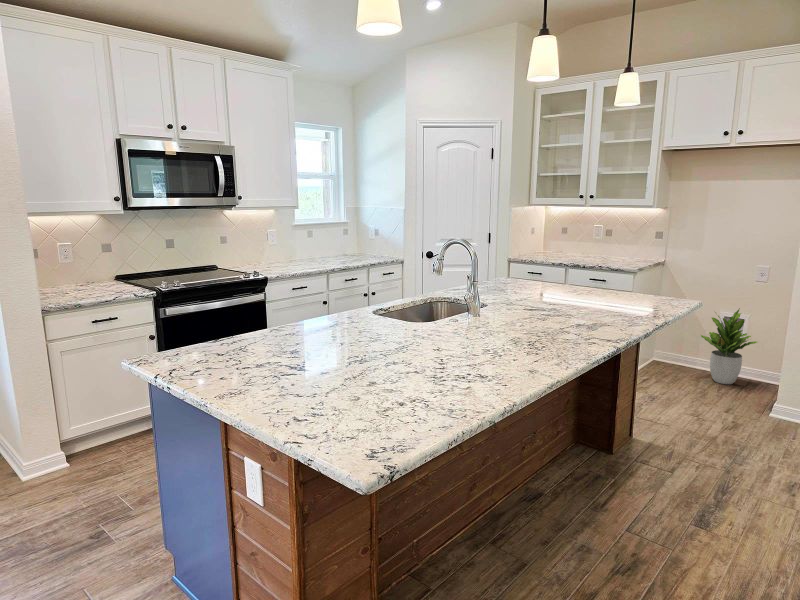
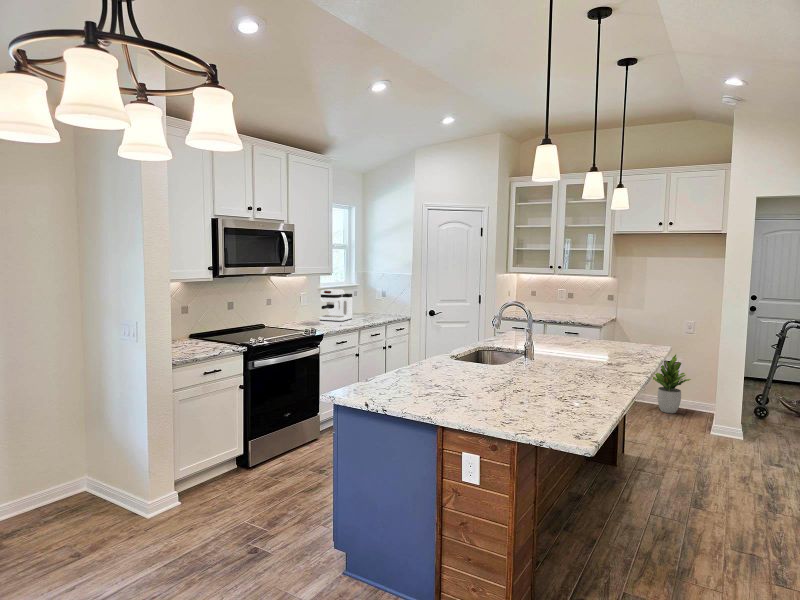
coffee maker: none [284,225,326,267] -> present [319,289,352,325]

